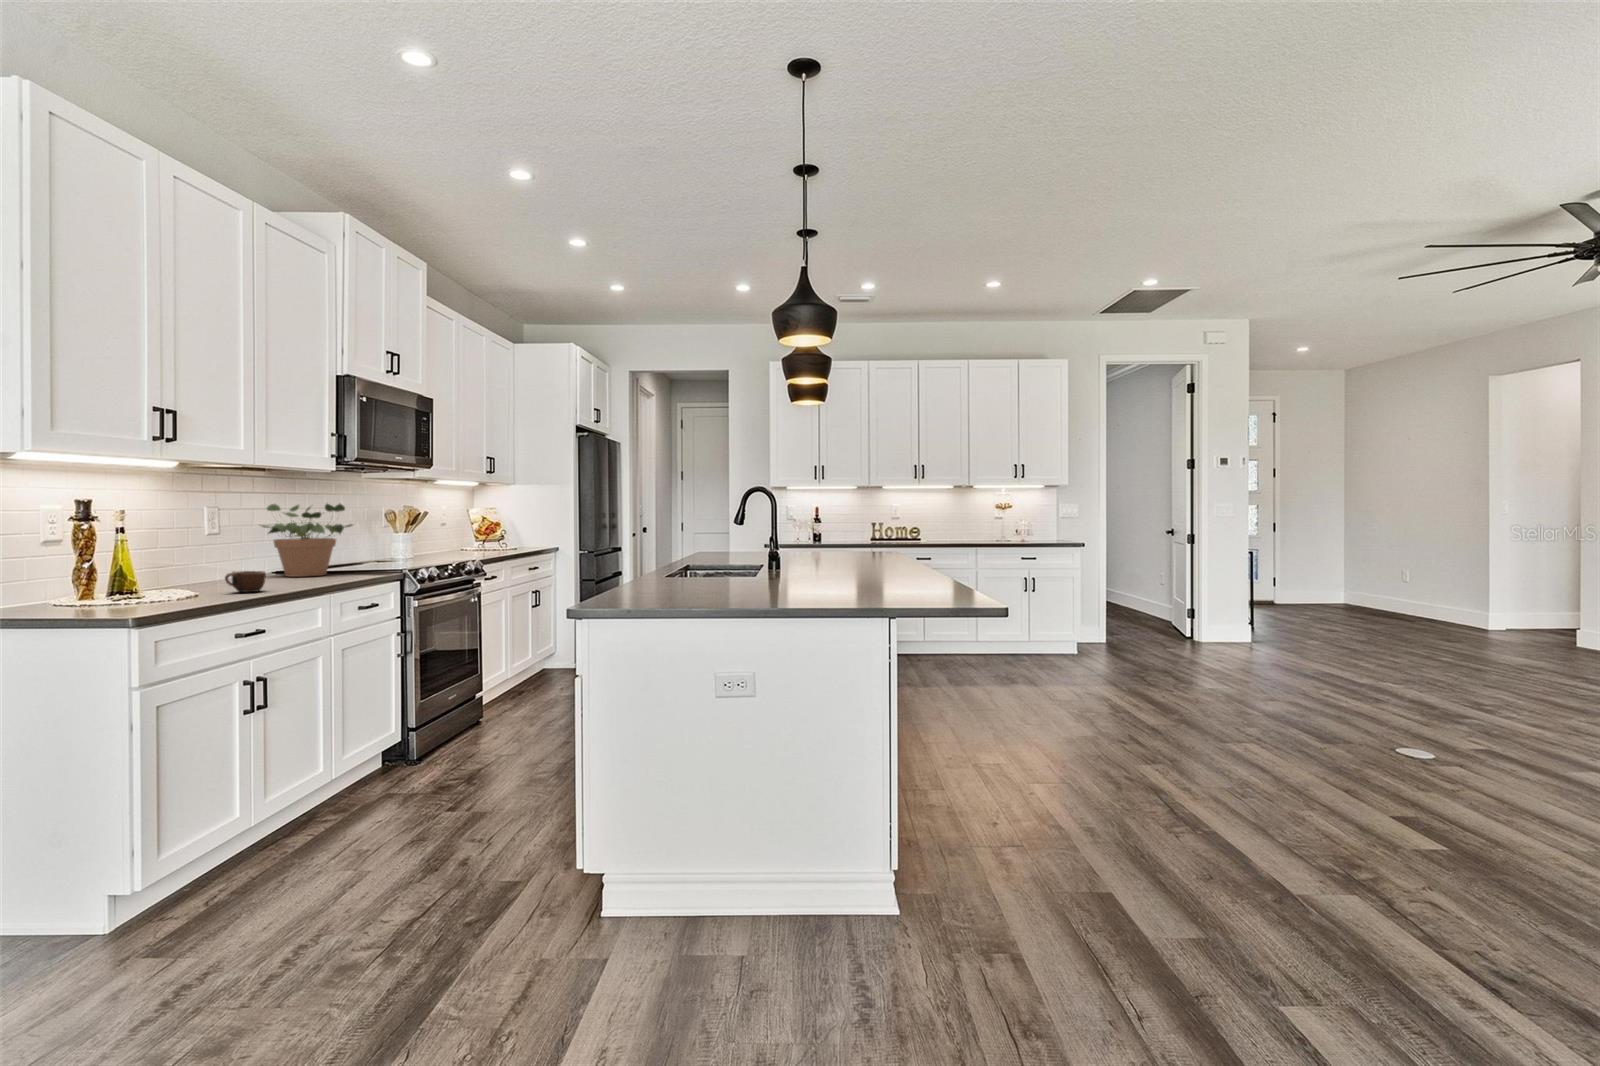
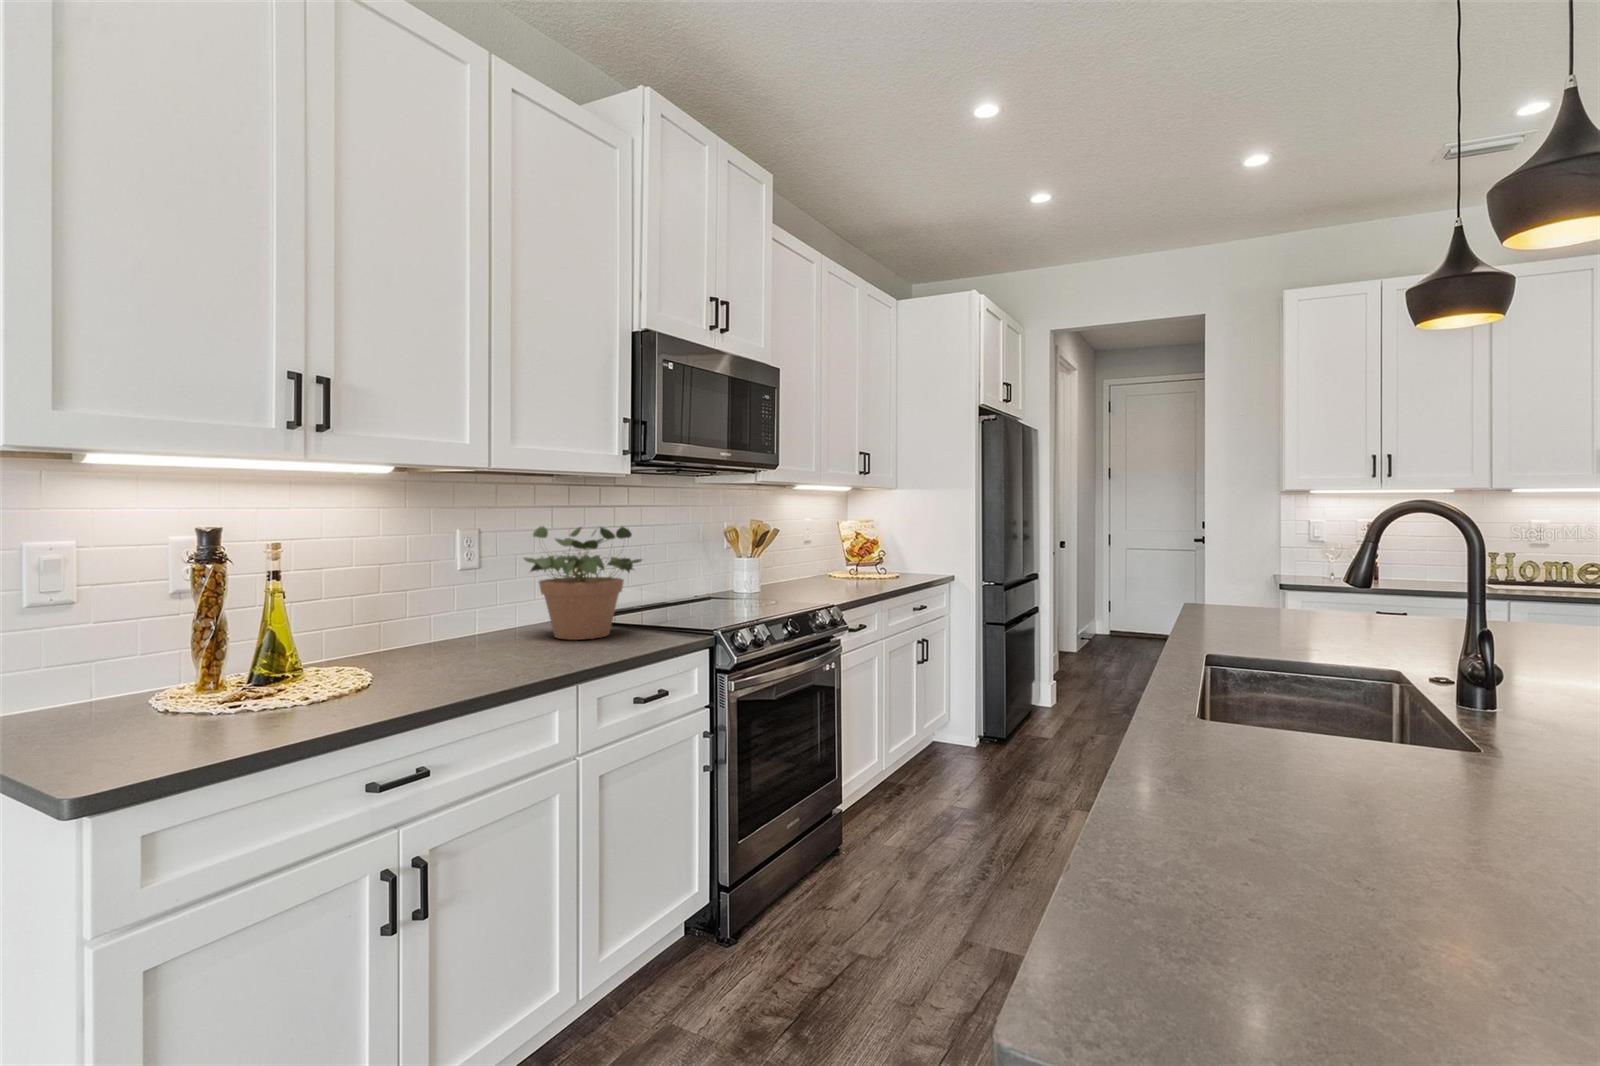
mug: present [225,571,266,592] -> none [381,652,453,695]

